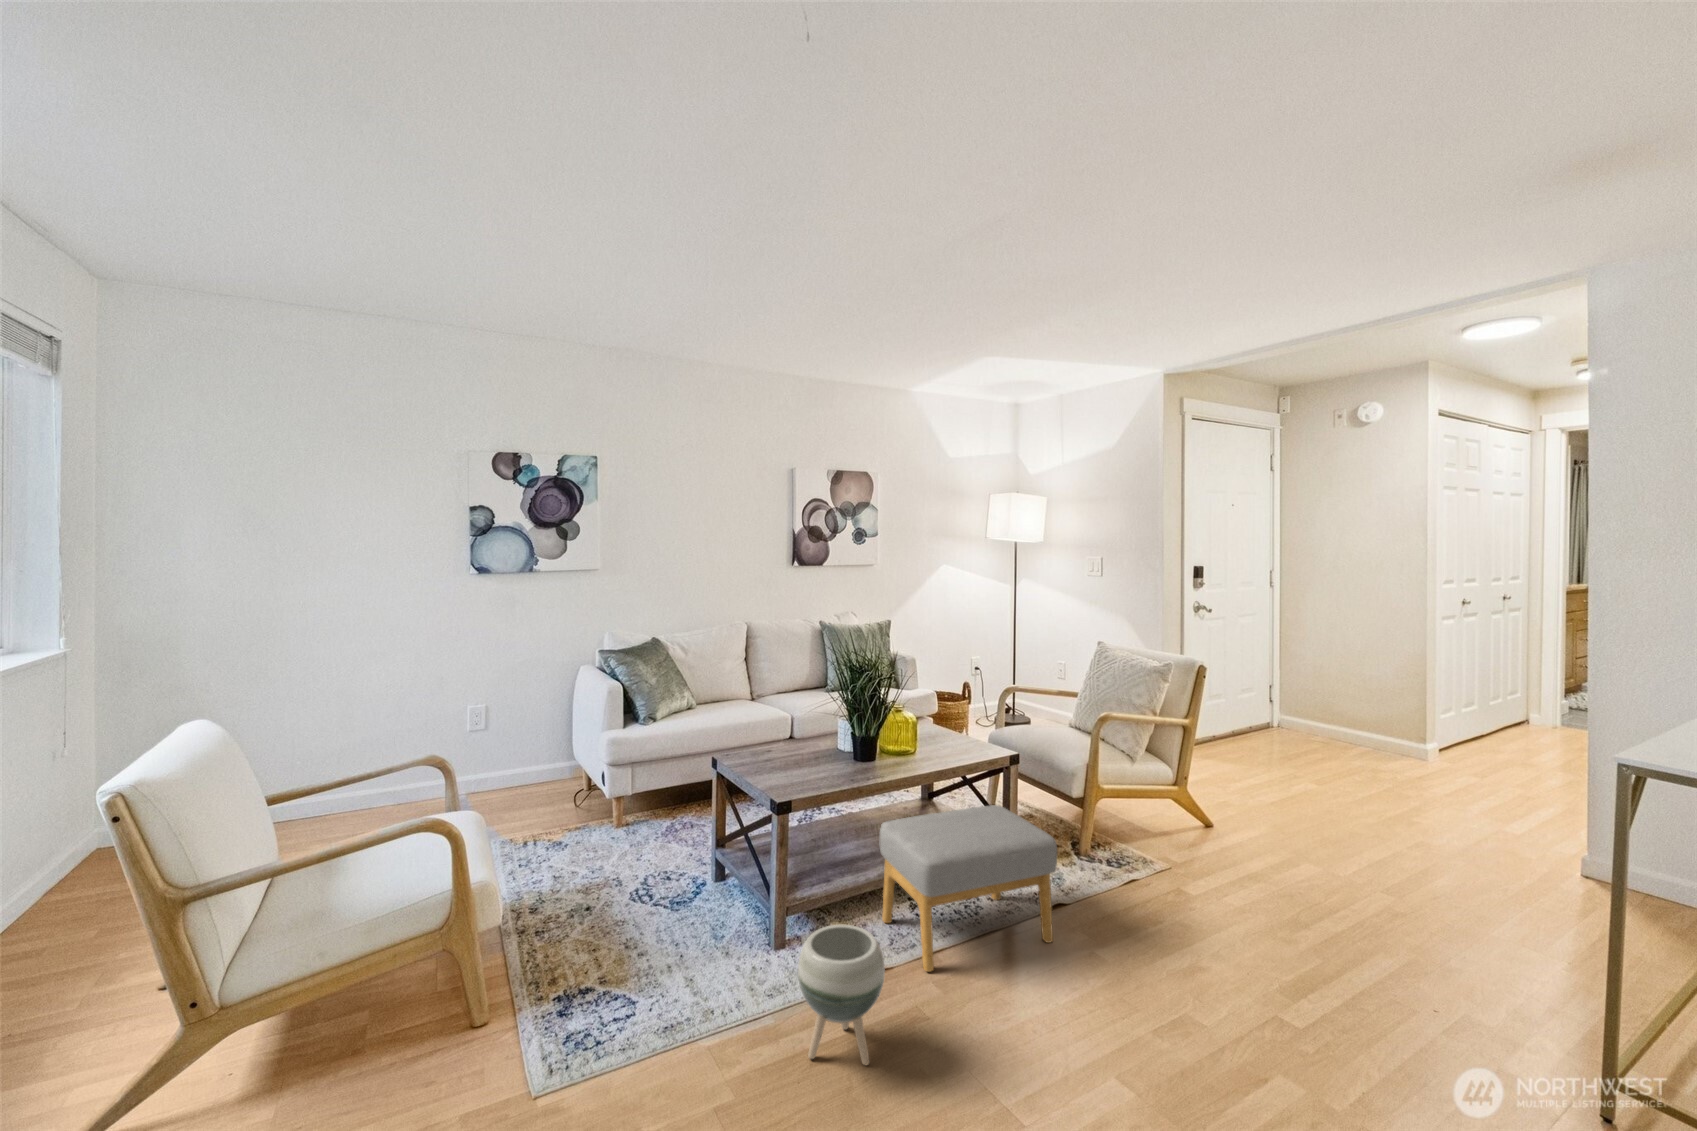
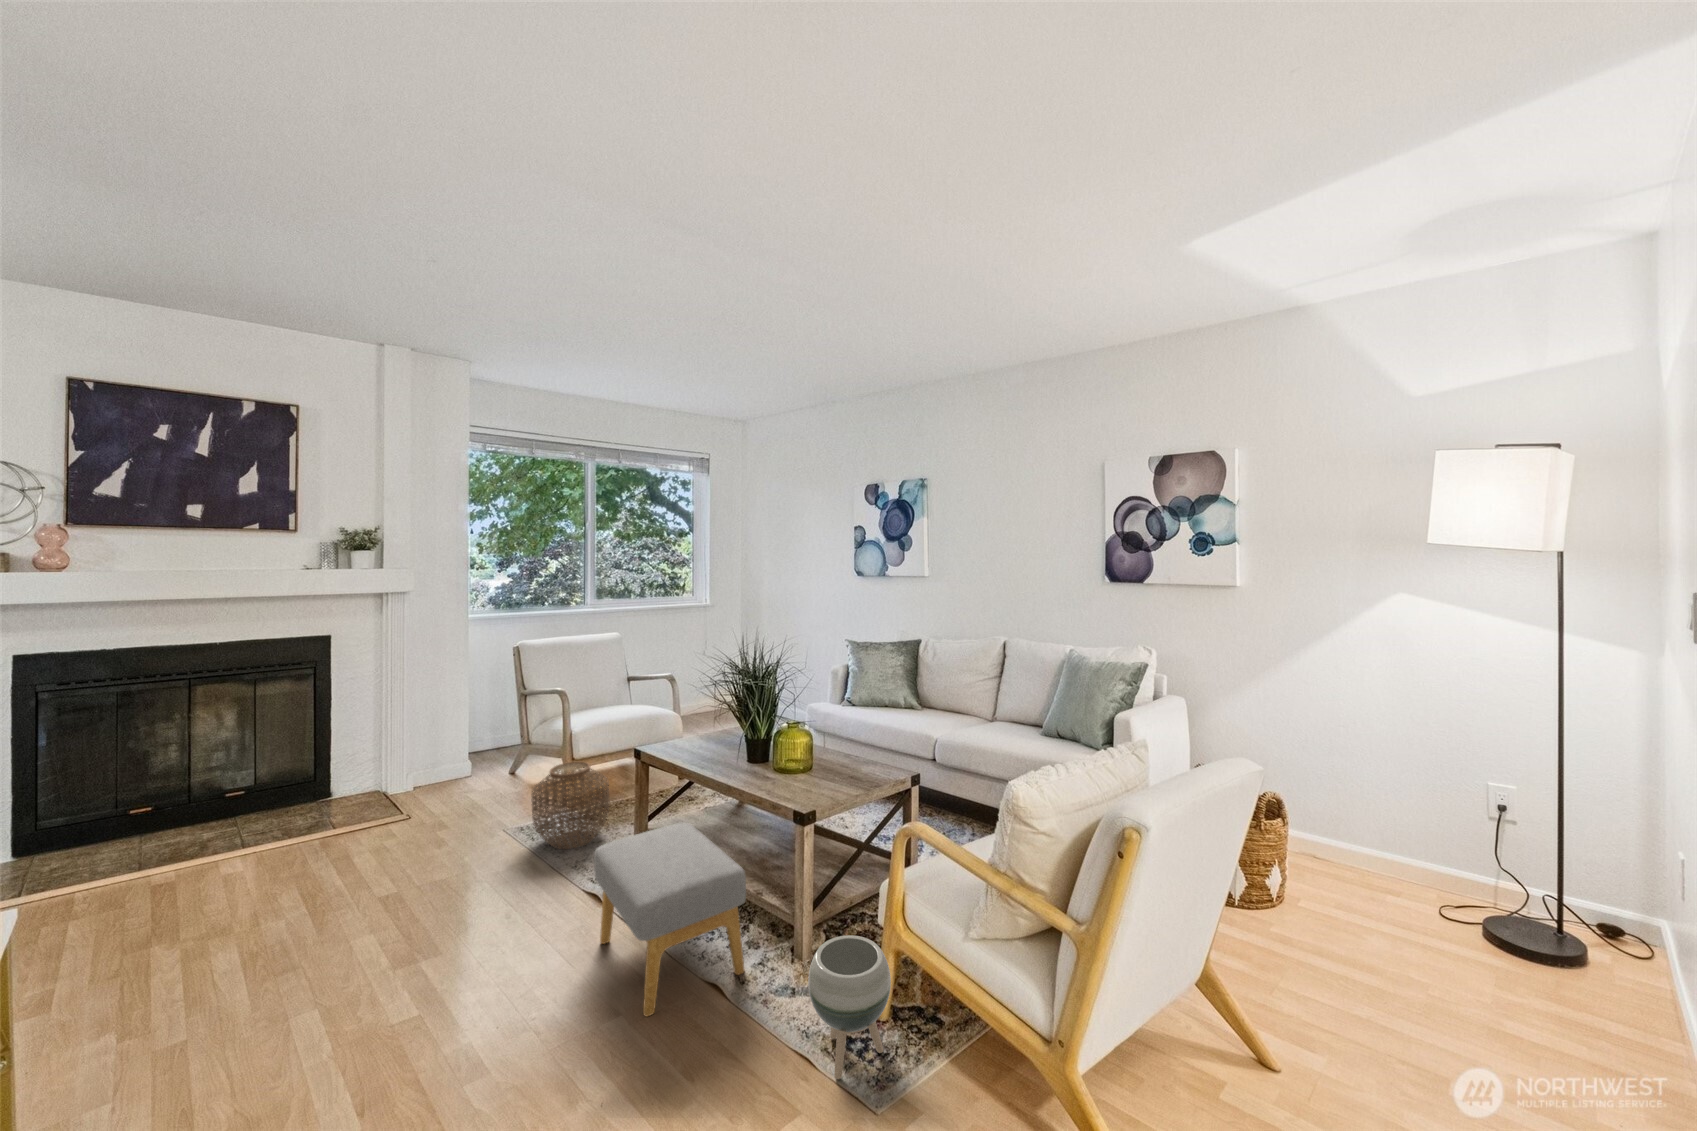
woven basket: none [540,880,671,1043] -> present [532,761,609,849]
planter: present [798,925,885,1065] -> present [808,935,891,1079]

